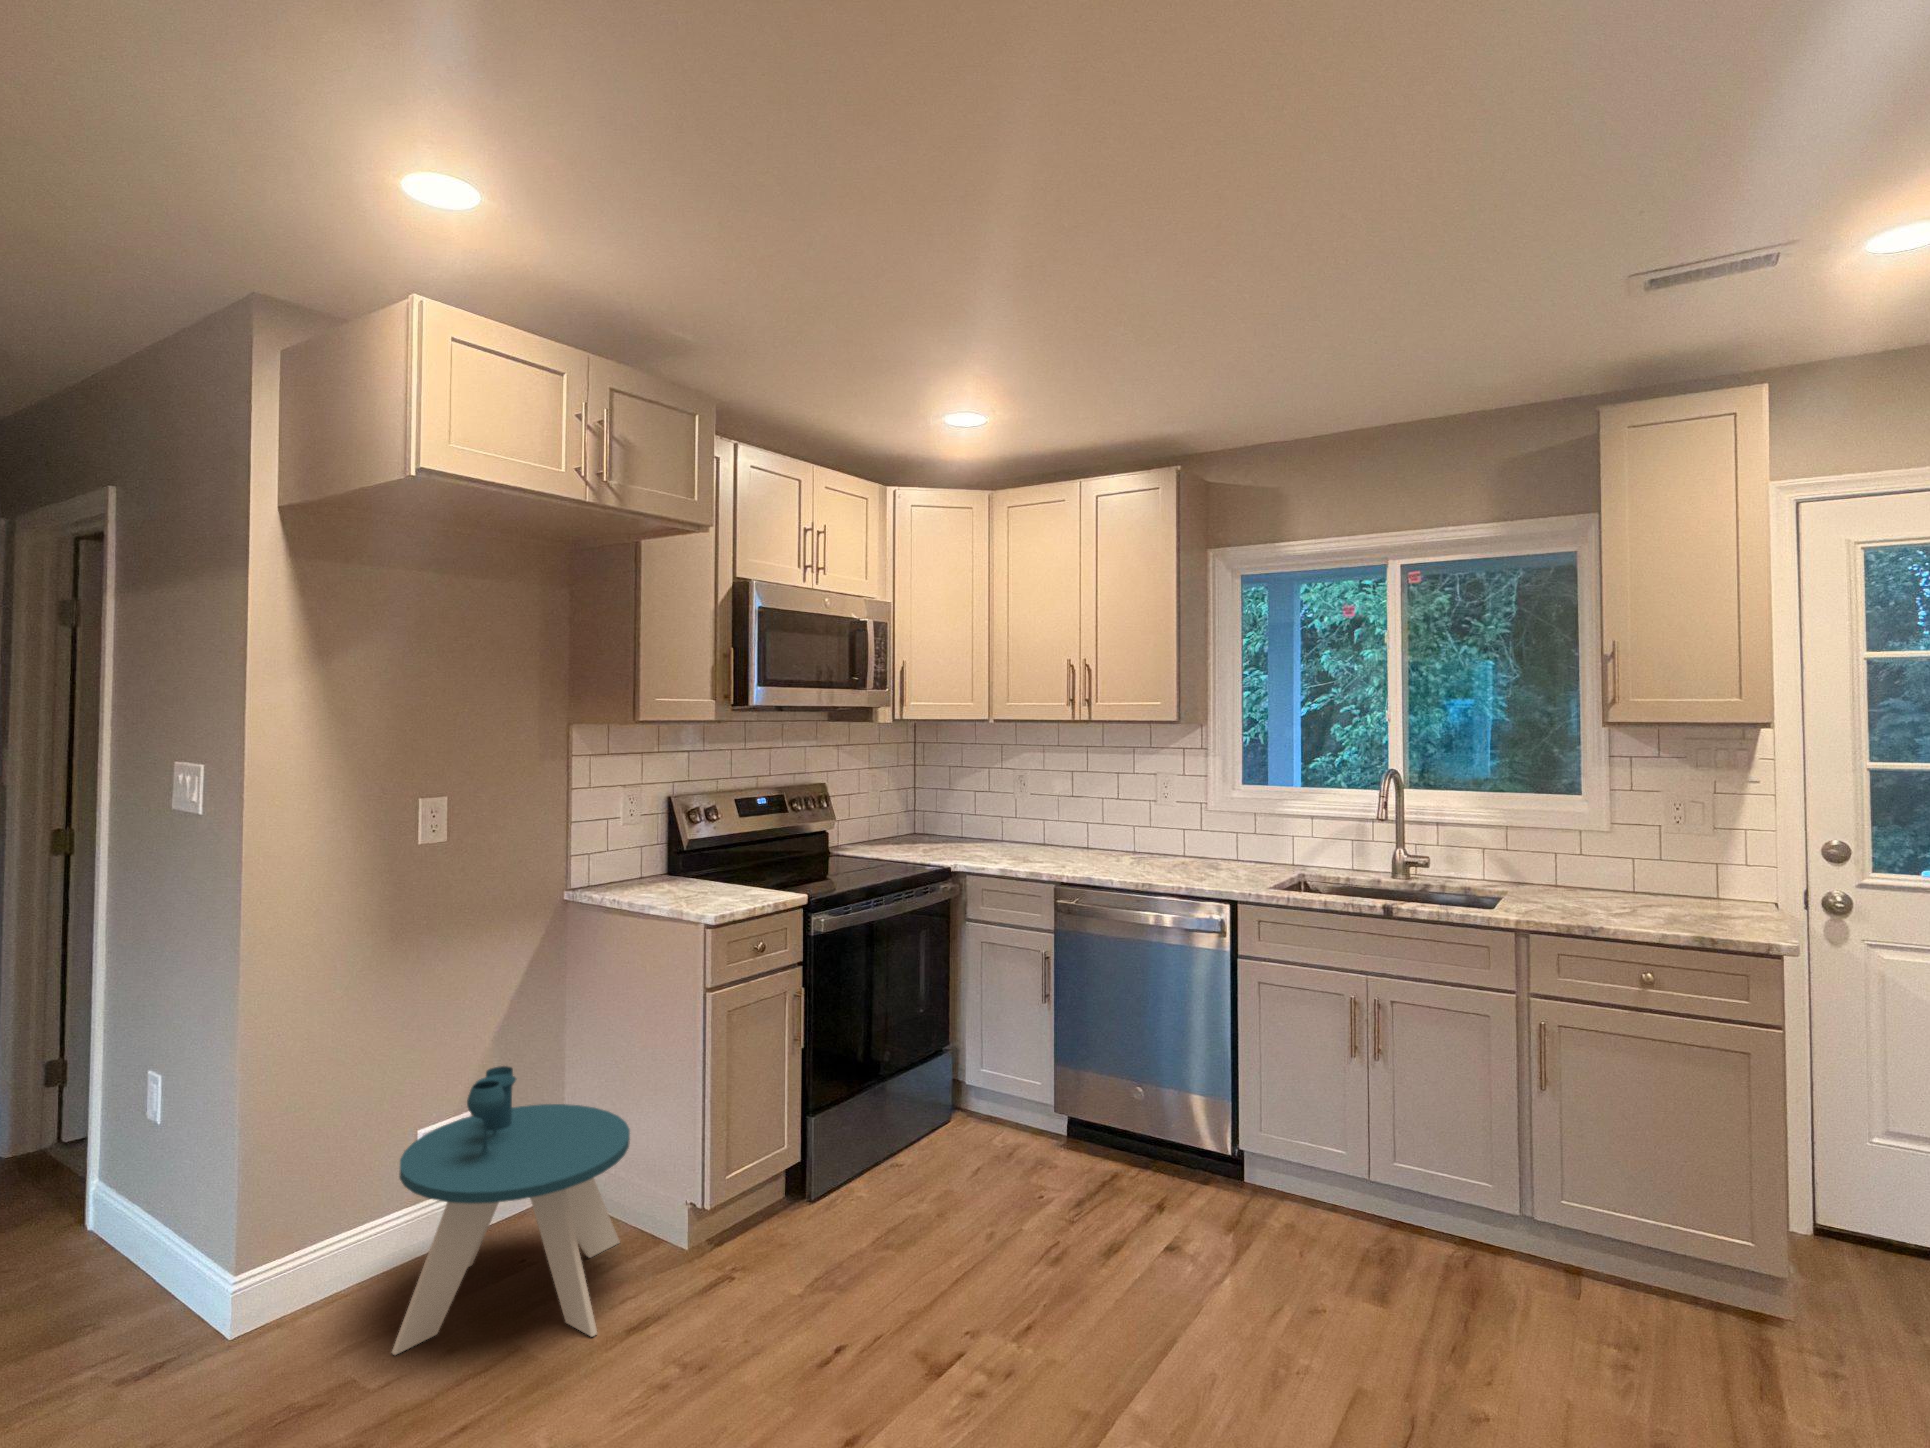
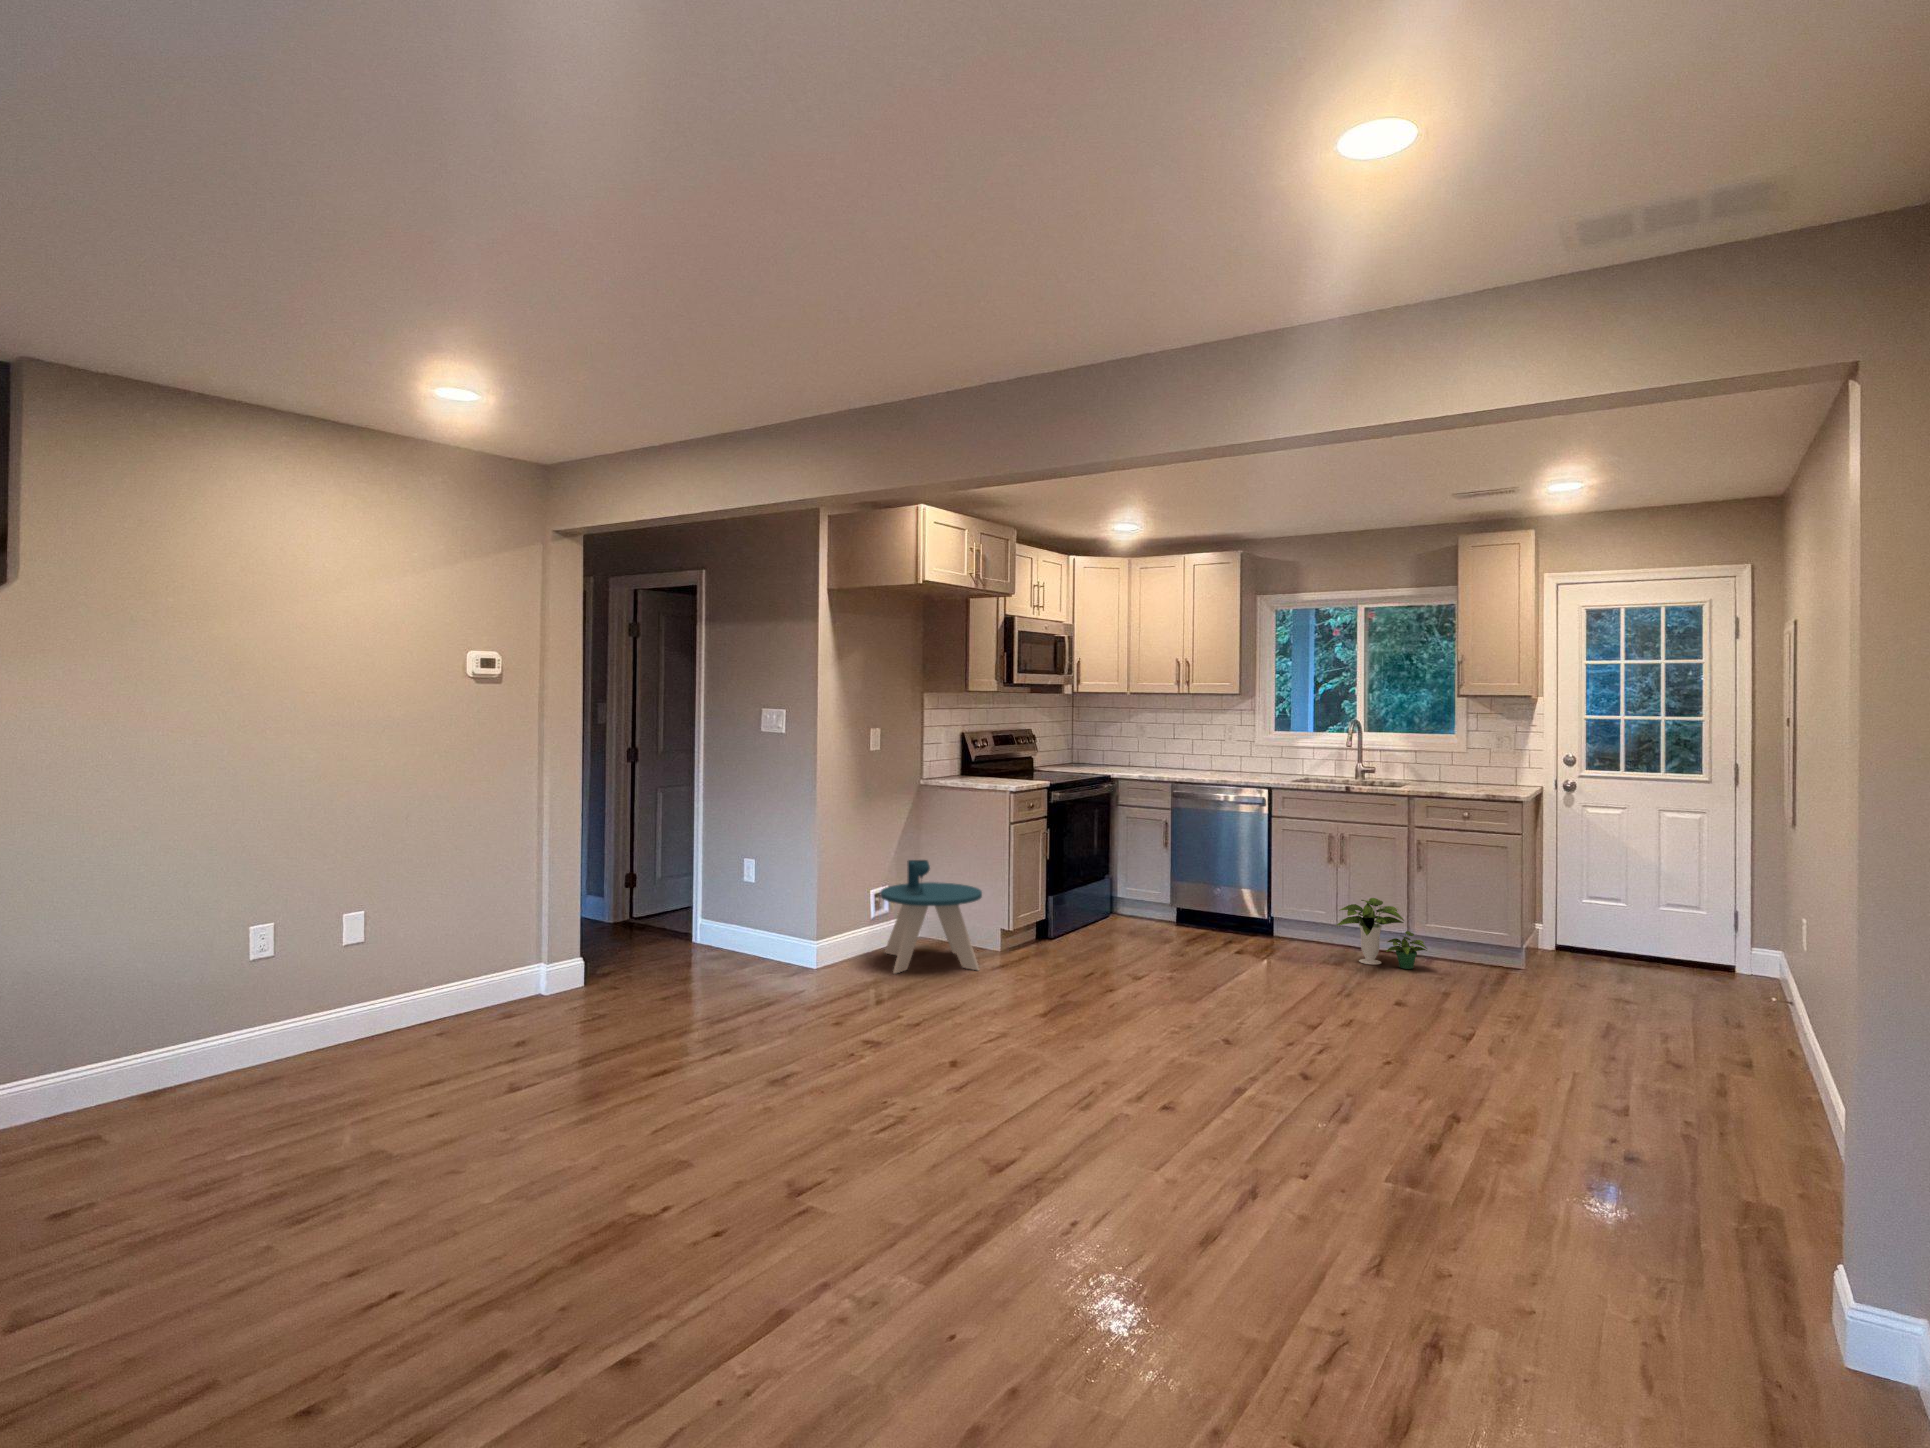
potted plant: none [1376,1142,1587,1322] -> present [1336,898,1427,969]

